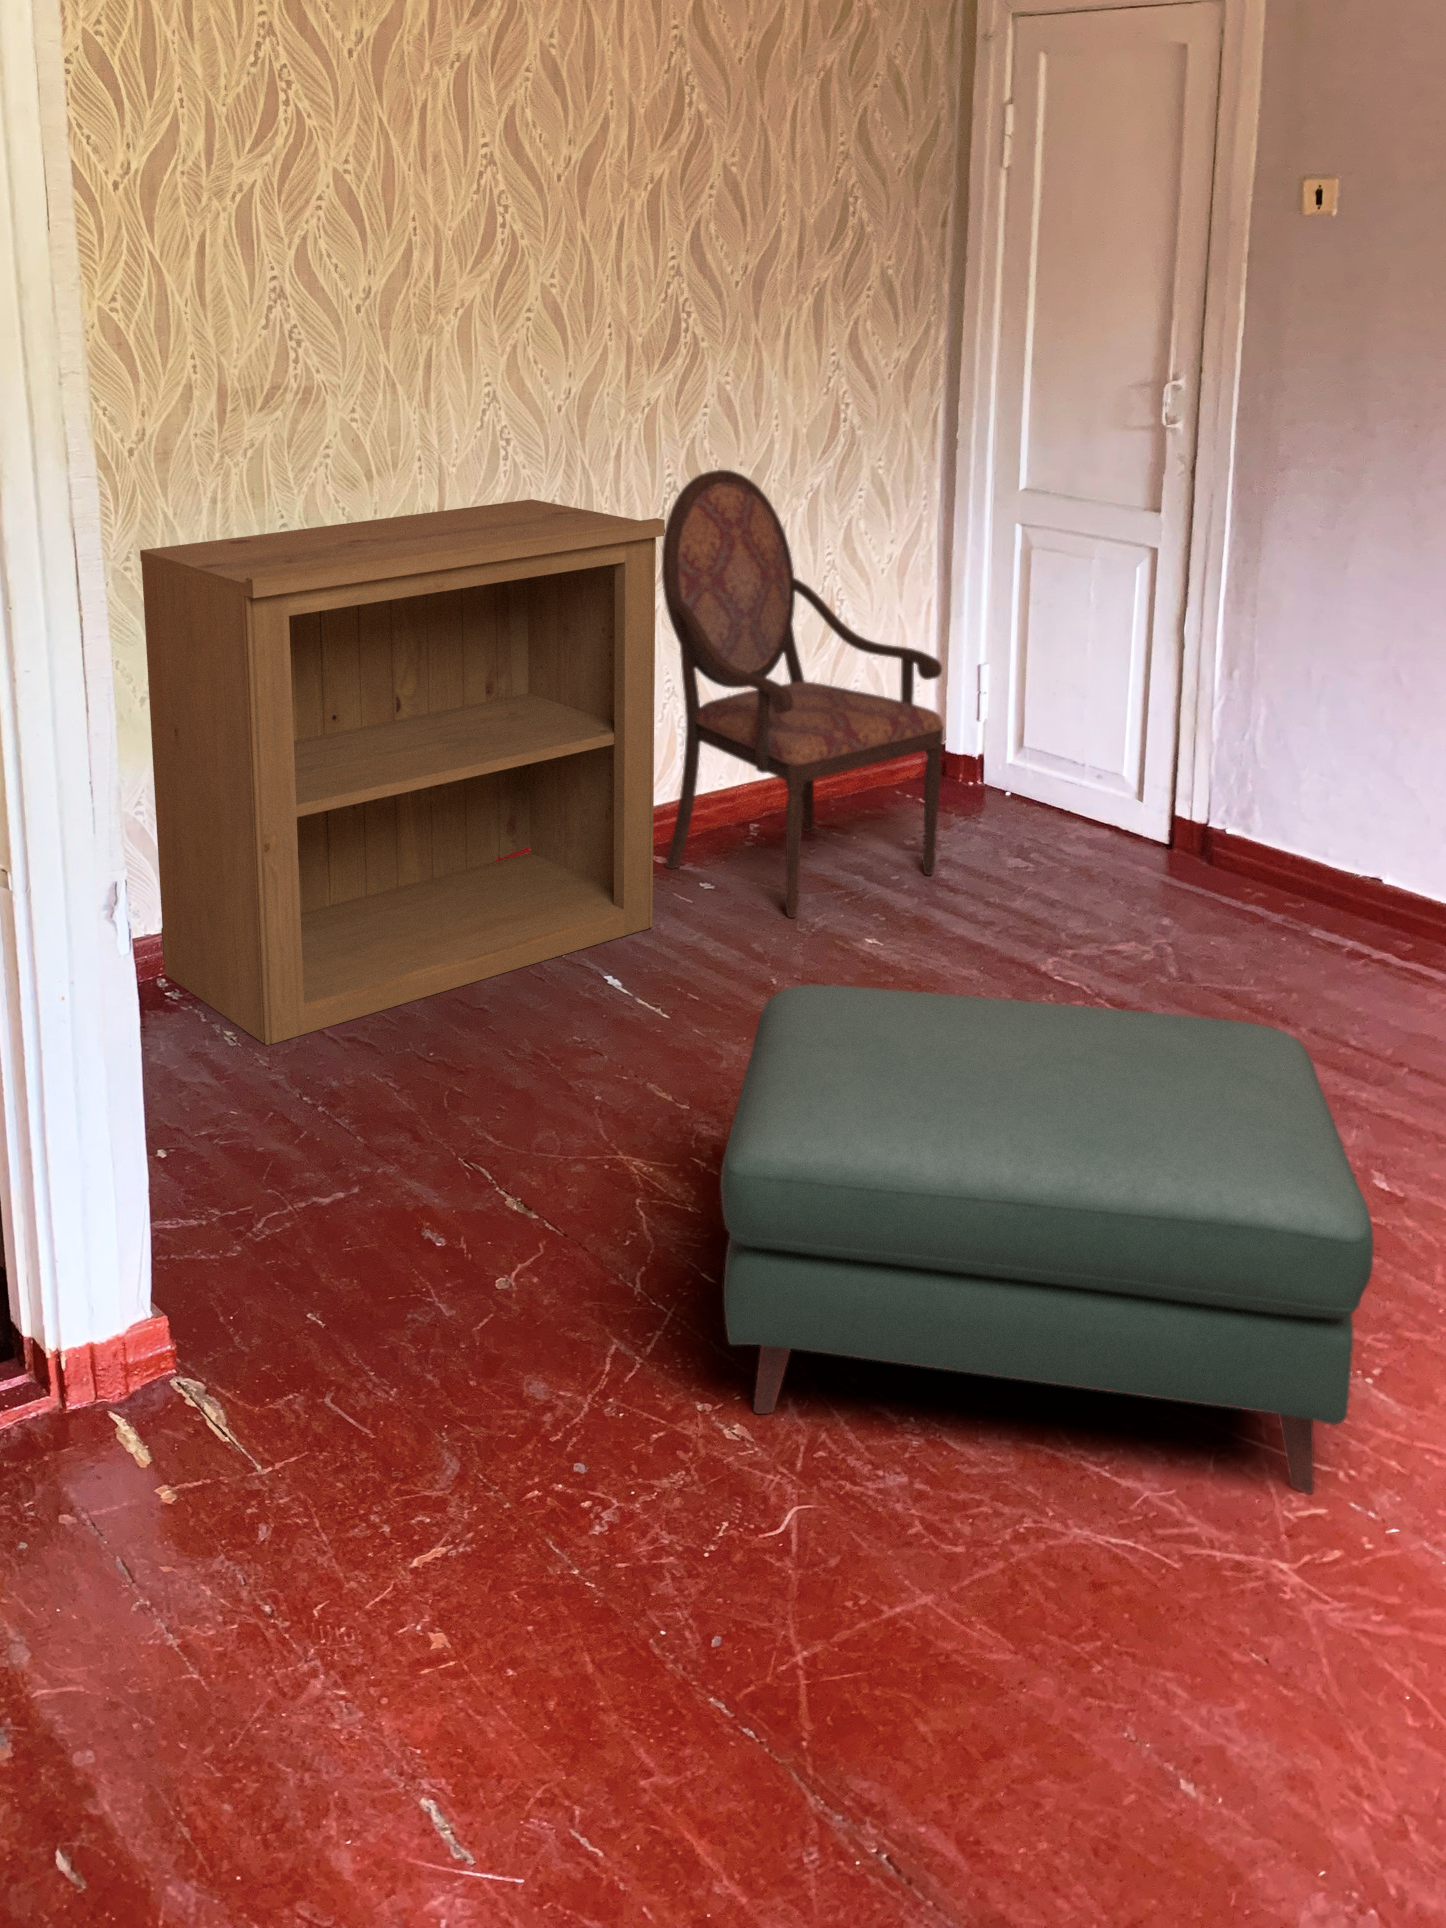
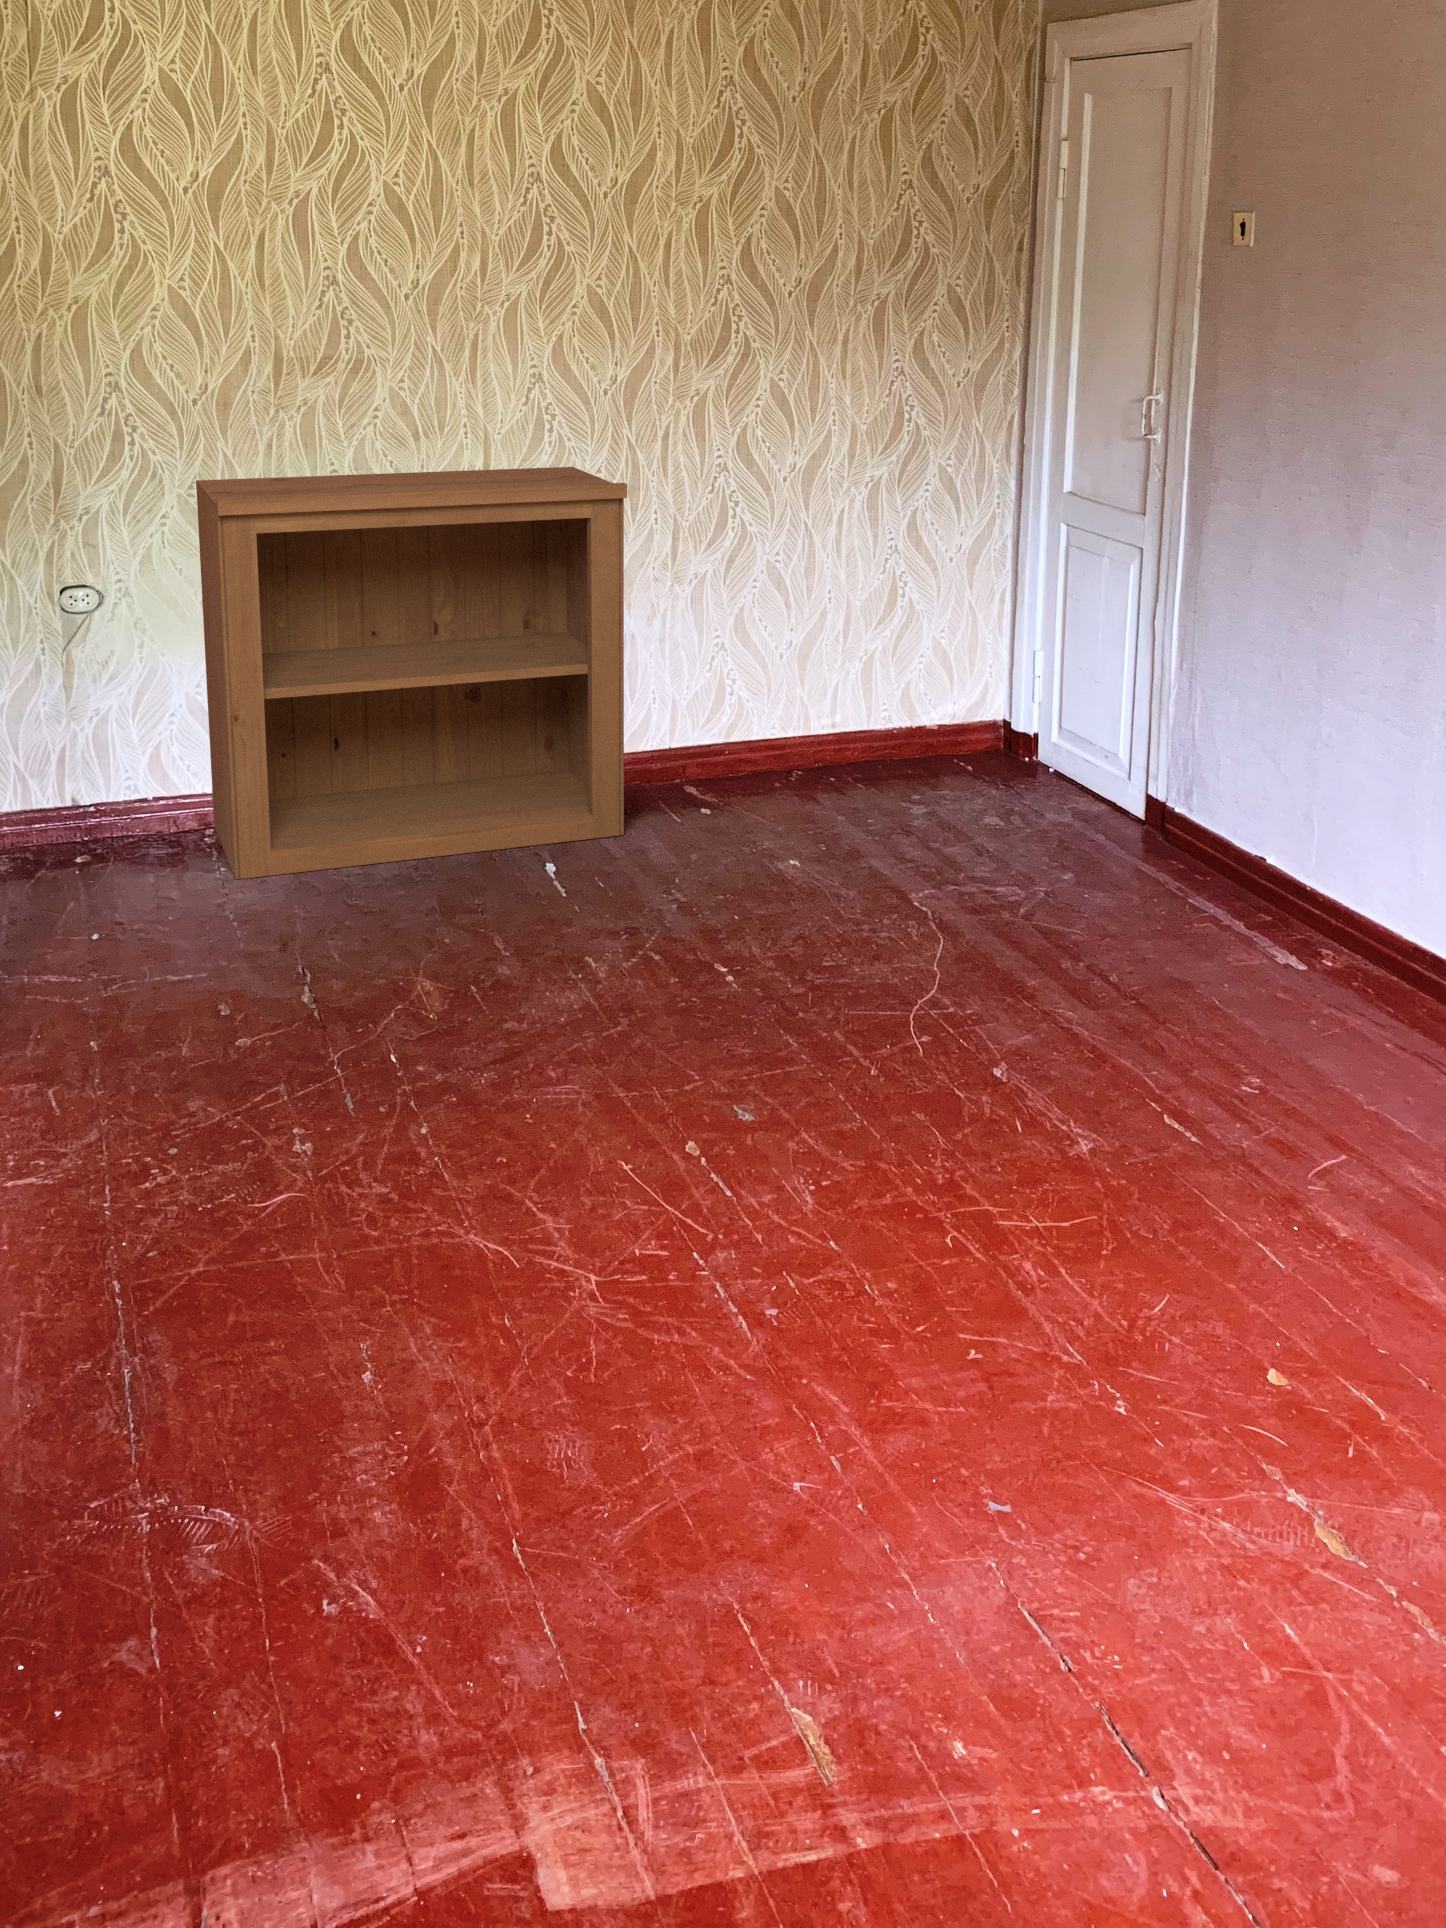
armchair: present [662,470,944,918] -> none [687,454,918,841]
ottoman: present [720,984,1374,1493] -> none [278,839,835,1251]

